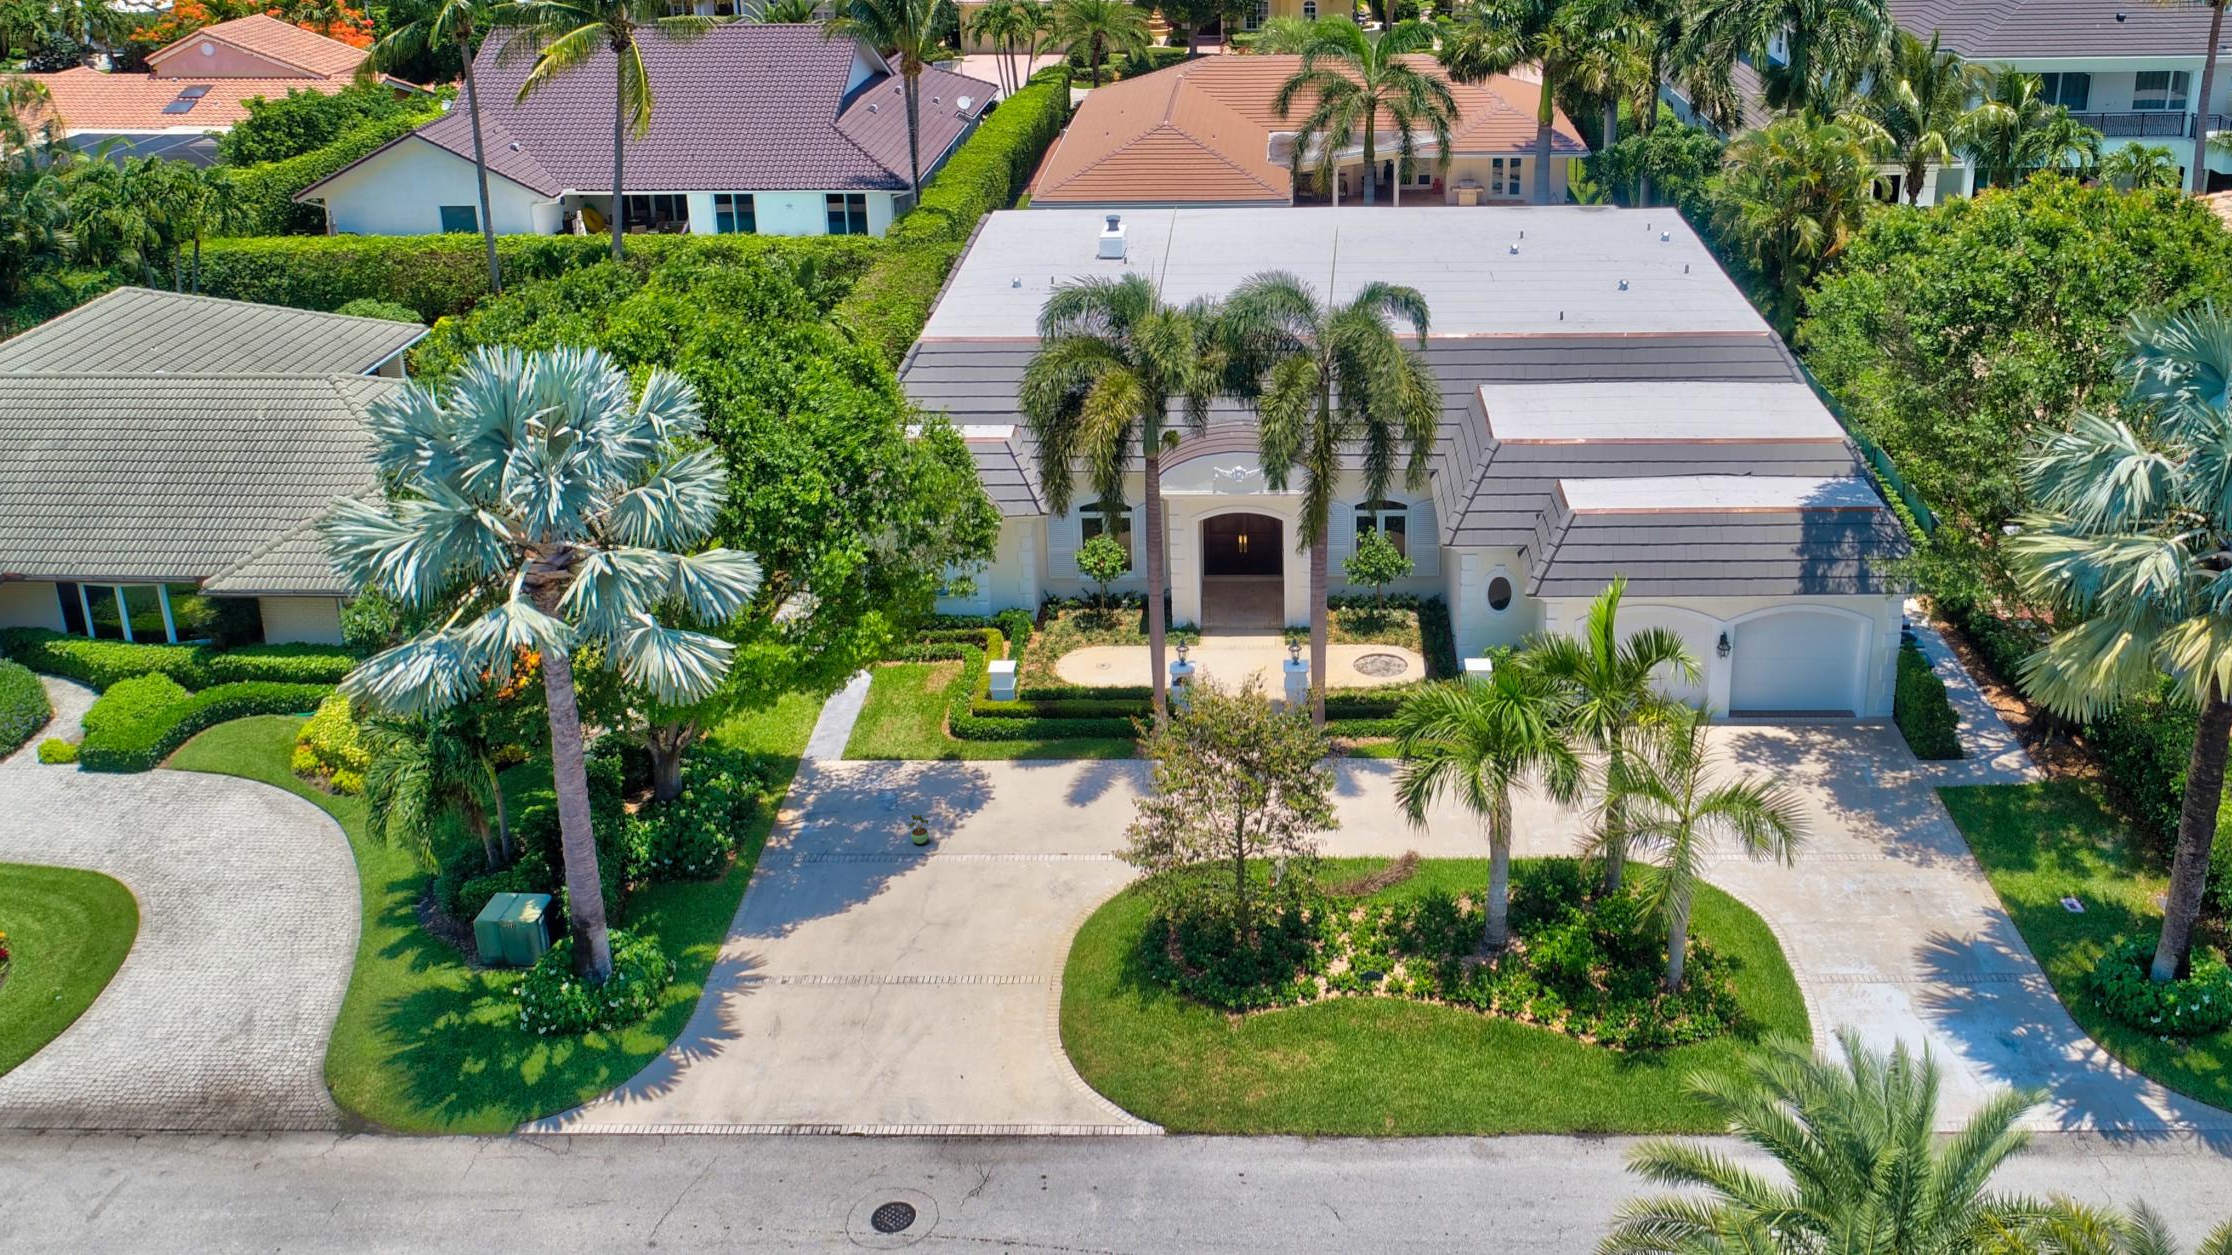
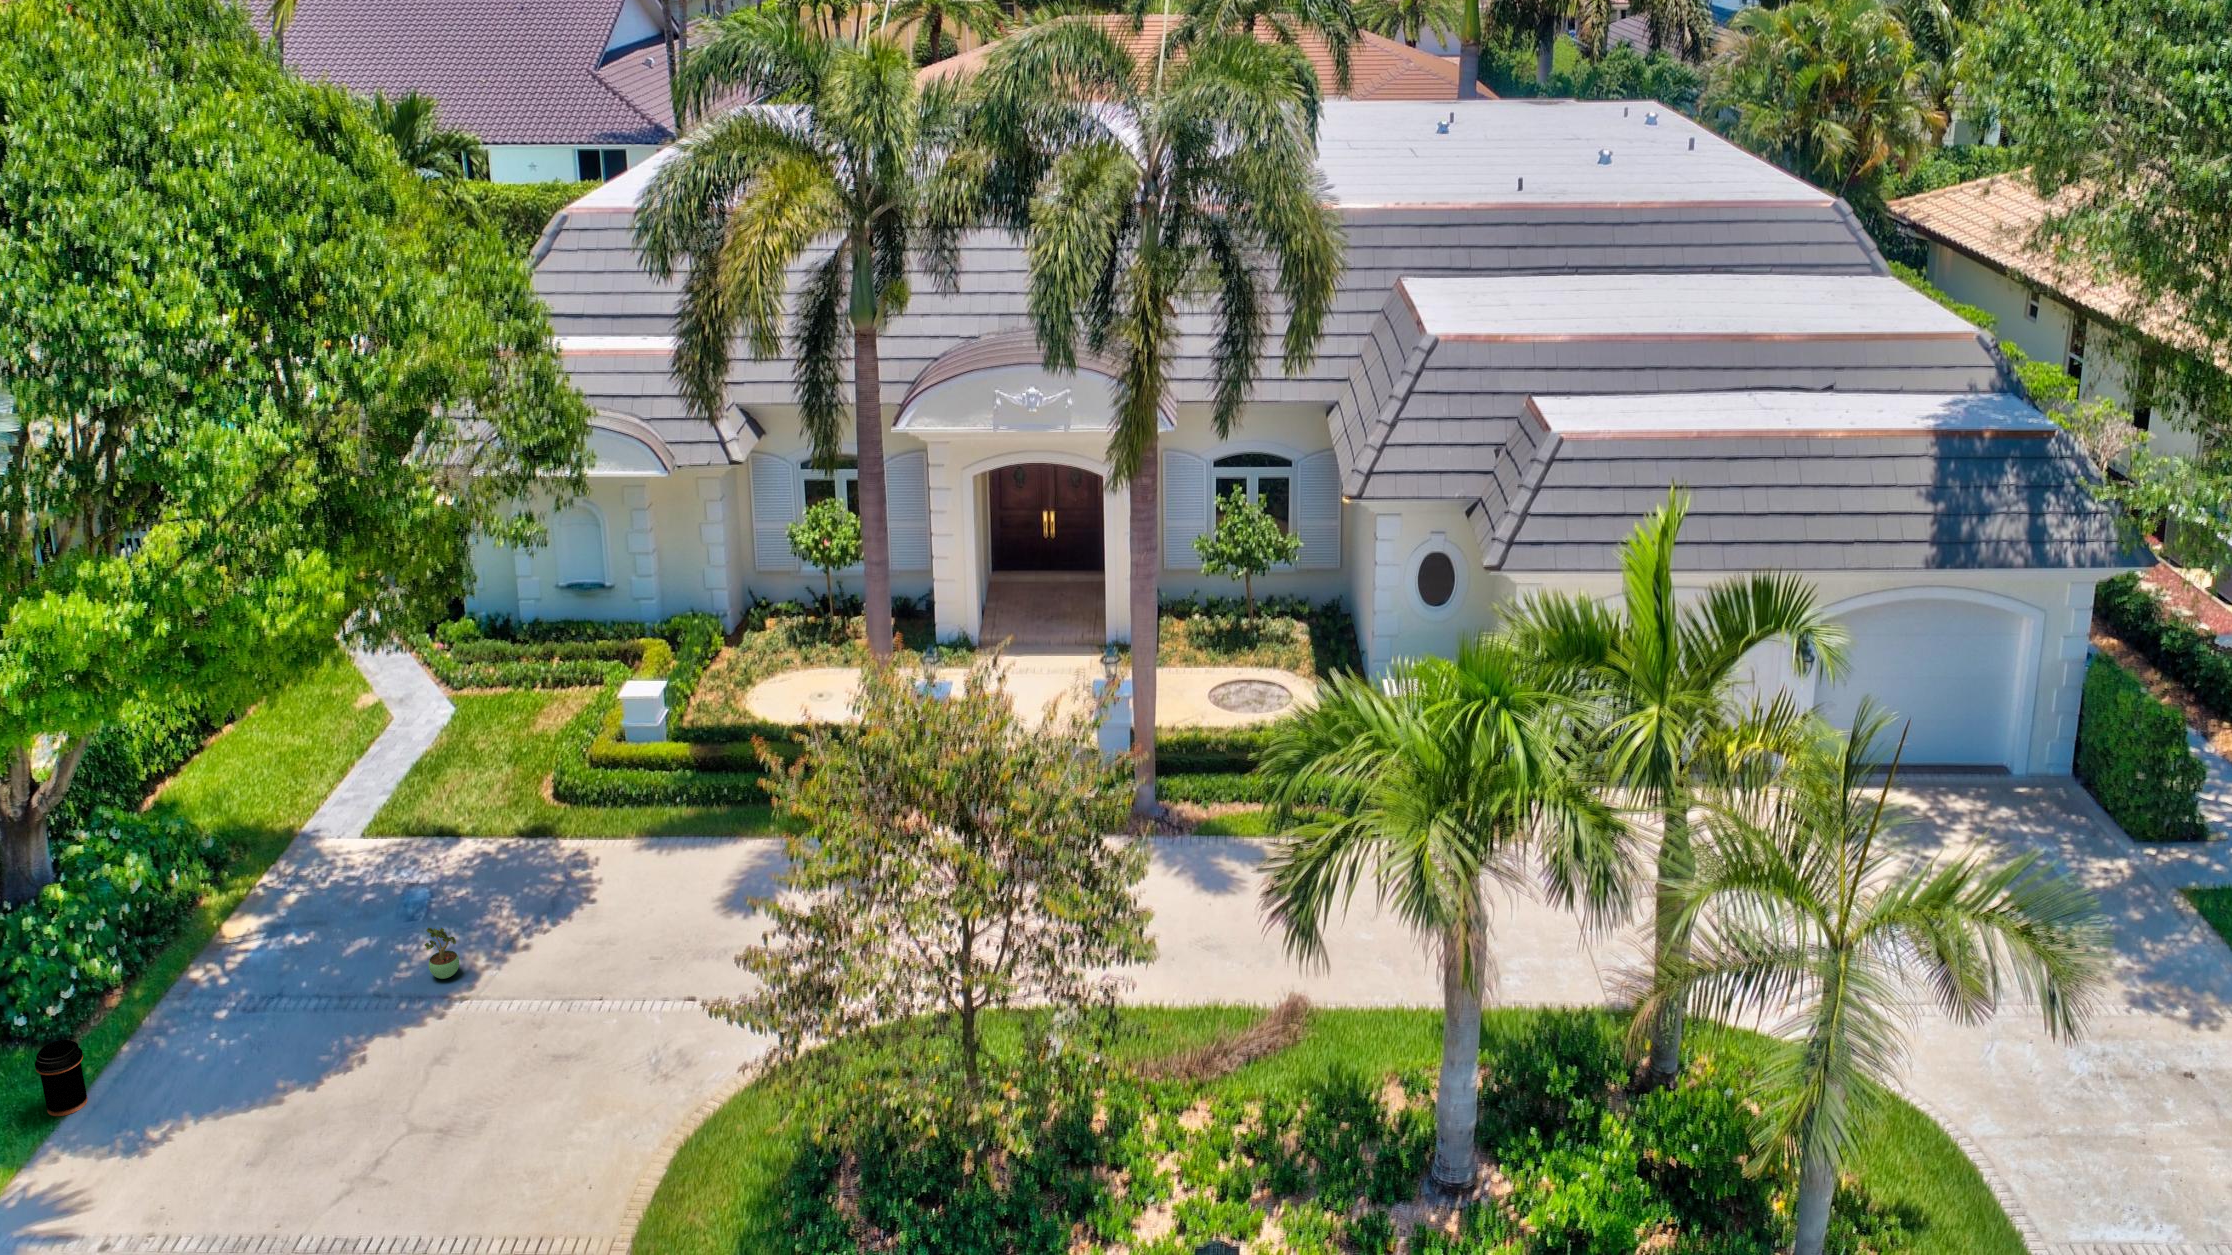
trash can: none [719,876,744,917] -> present [35,1040,88,1116]

